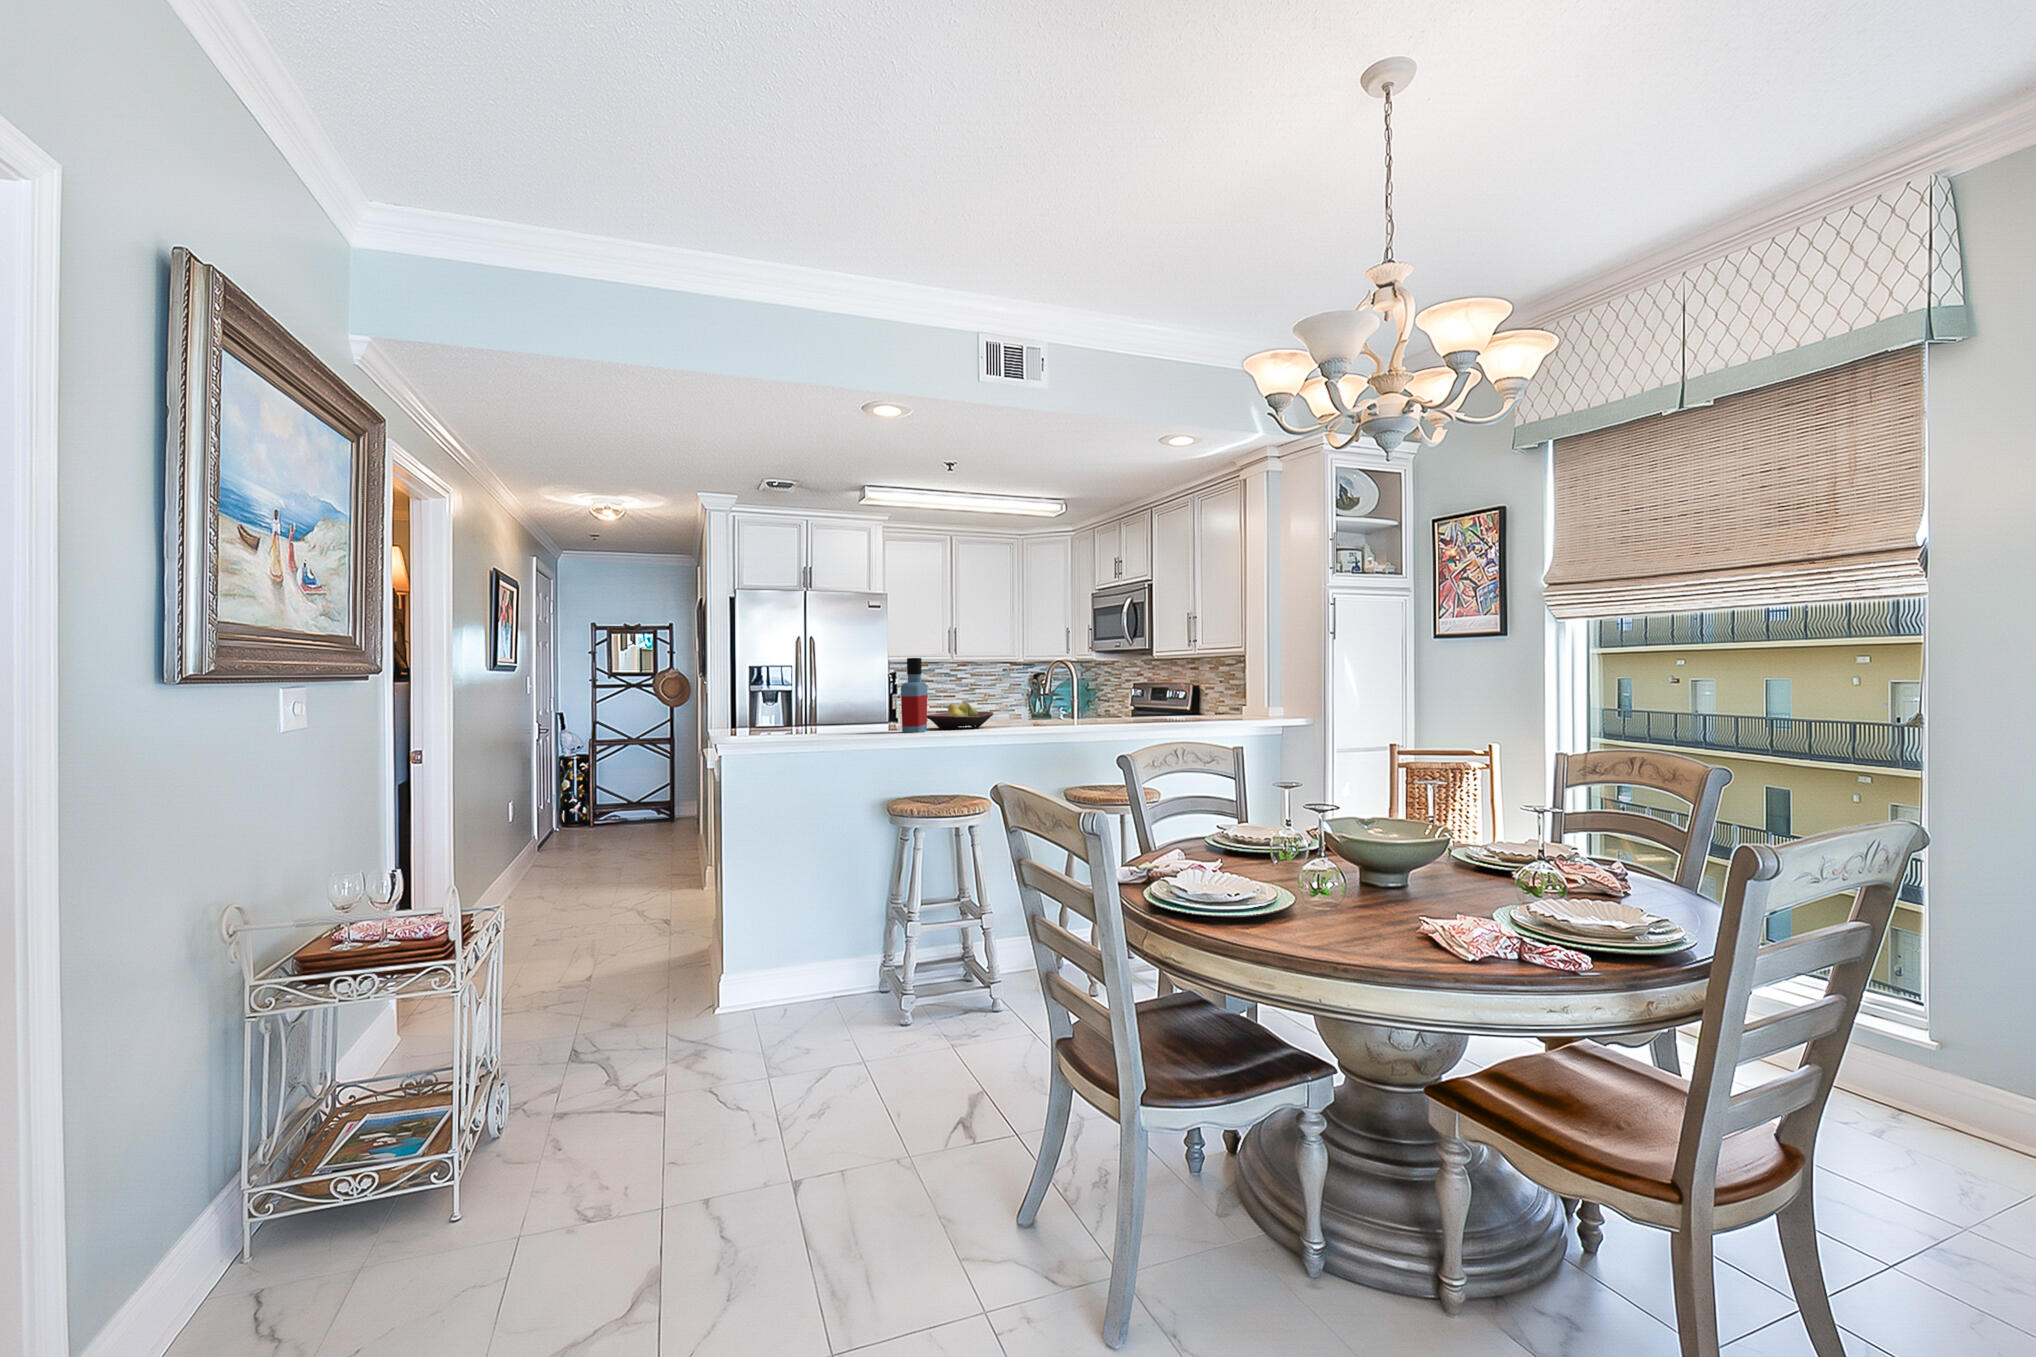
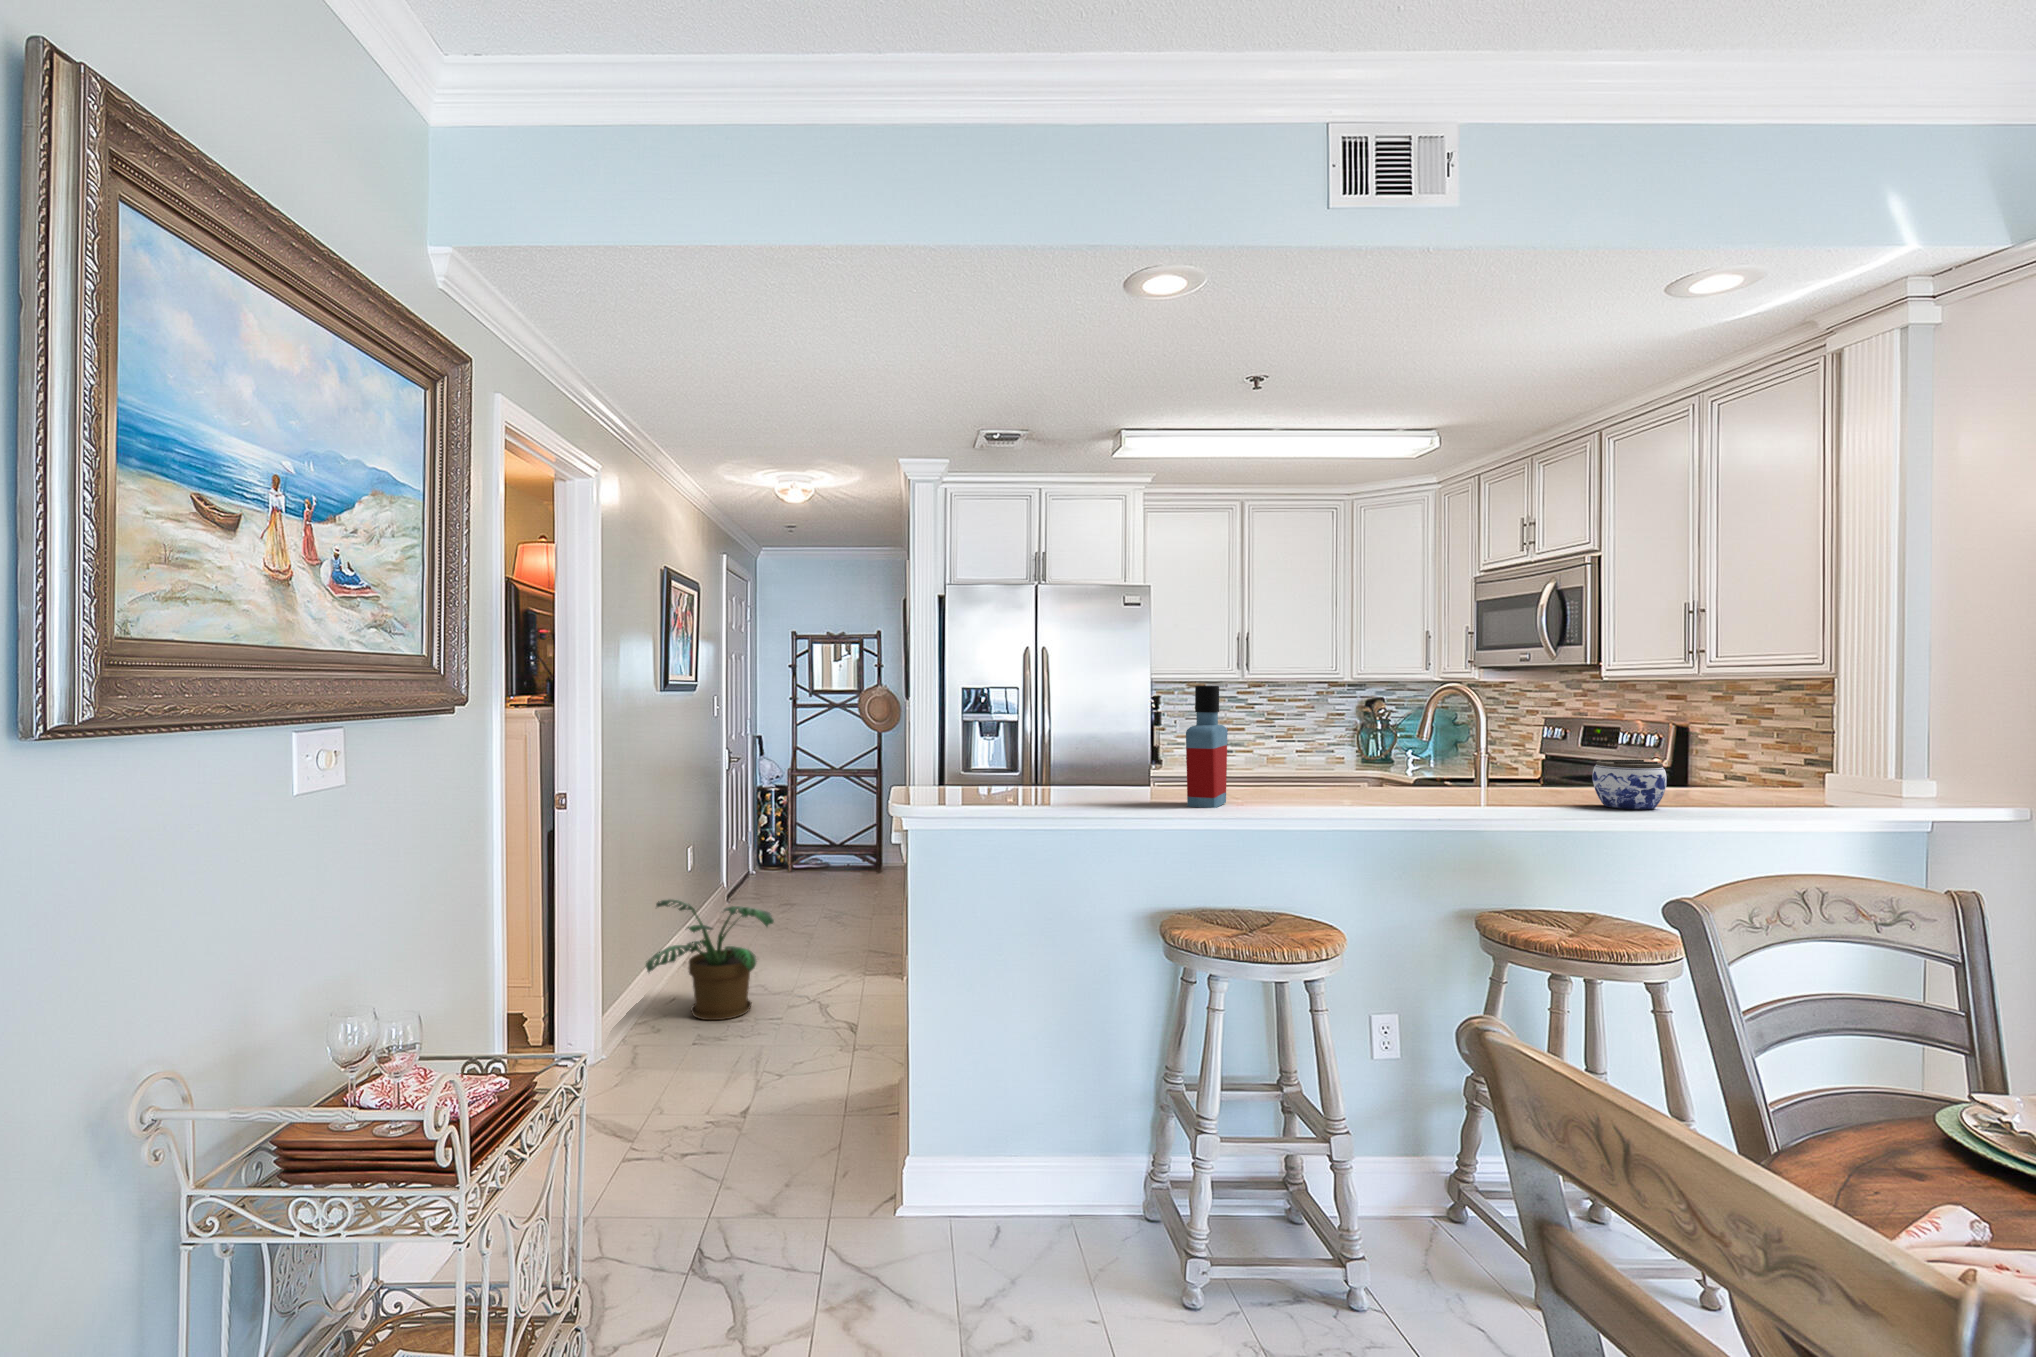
jar: none [1135,699,1171,727] -> present [1592,759,1667,810]
fruit bowl: present [927,702,994,730] -> none [1221,754,1331,801]
potted plant: none [487,833,600,923] -> present [646,899,774,1020]

